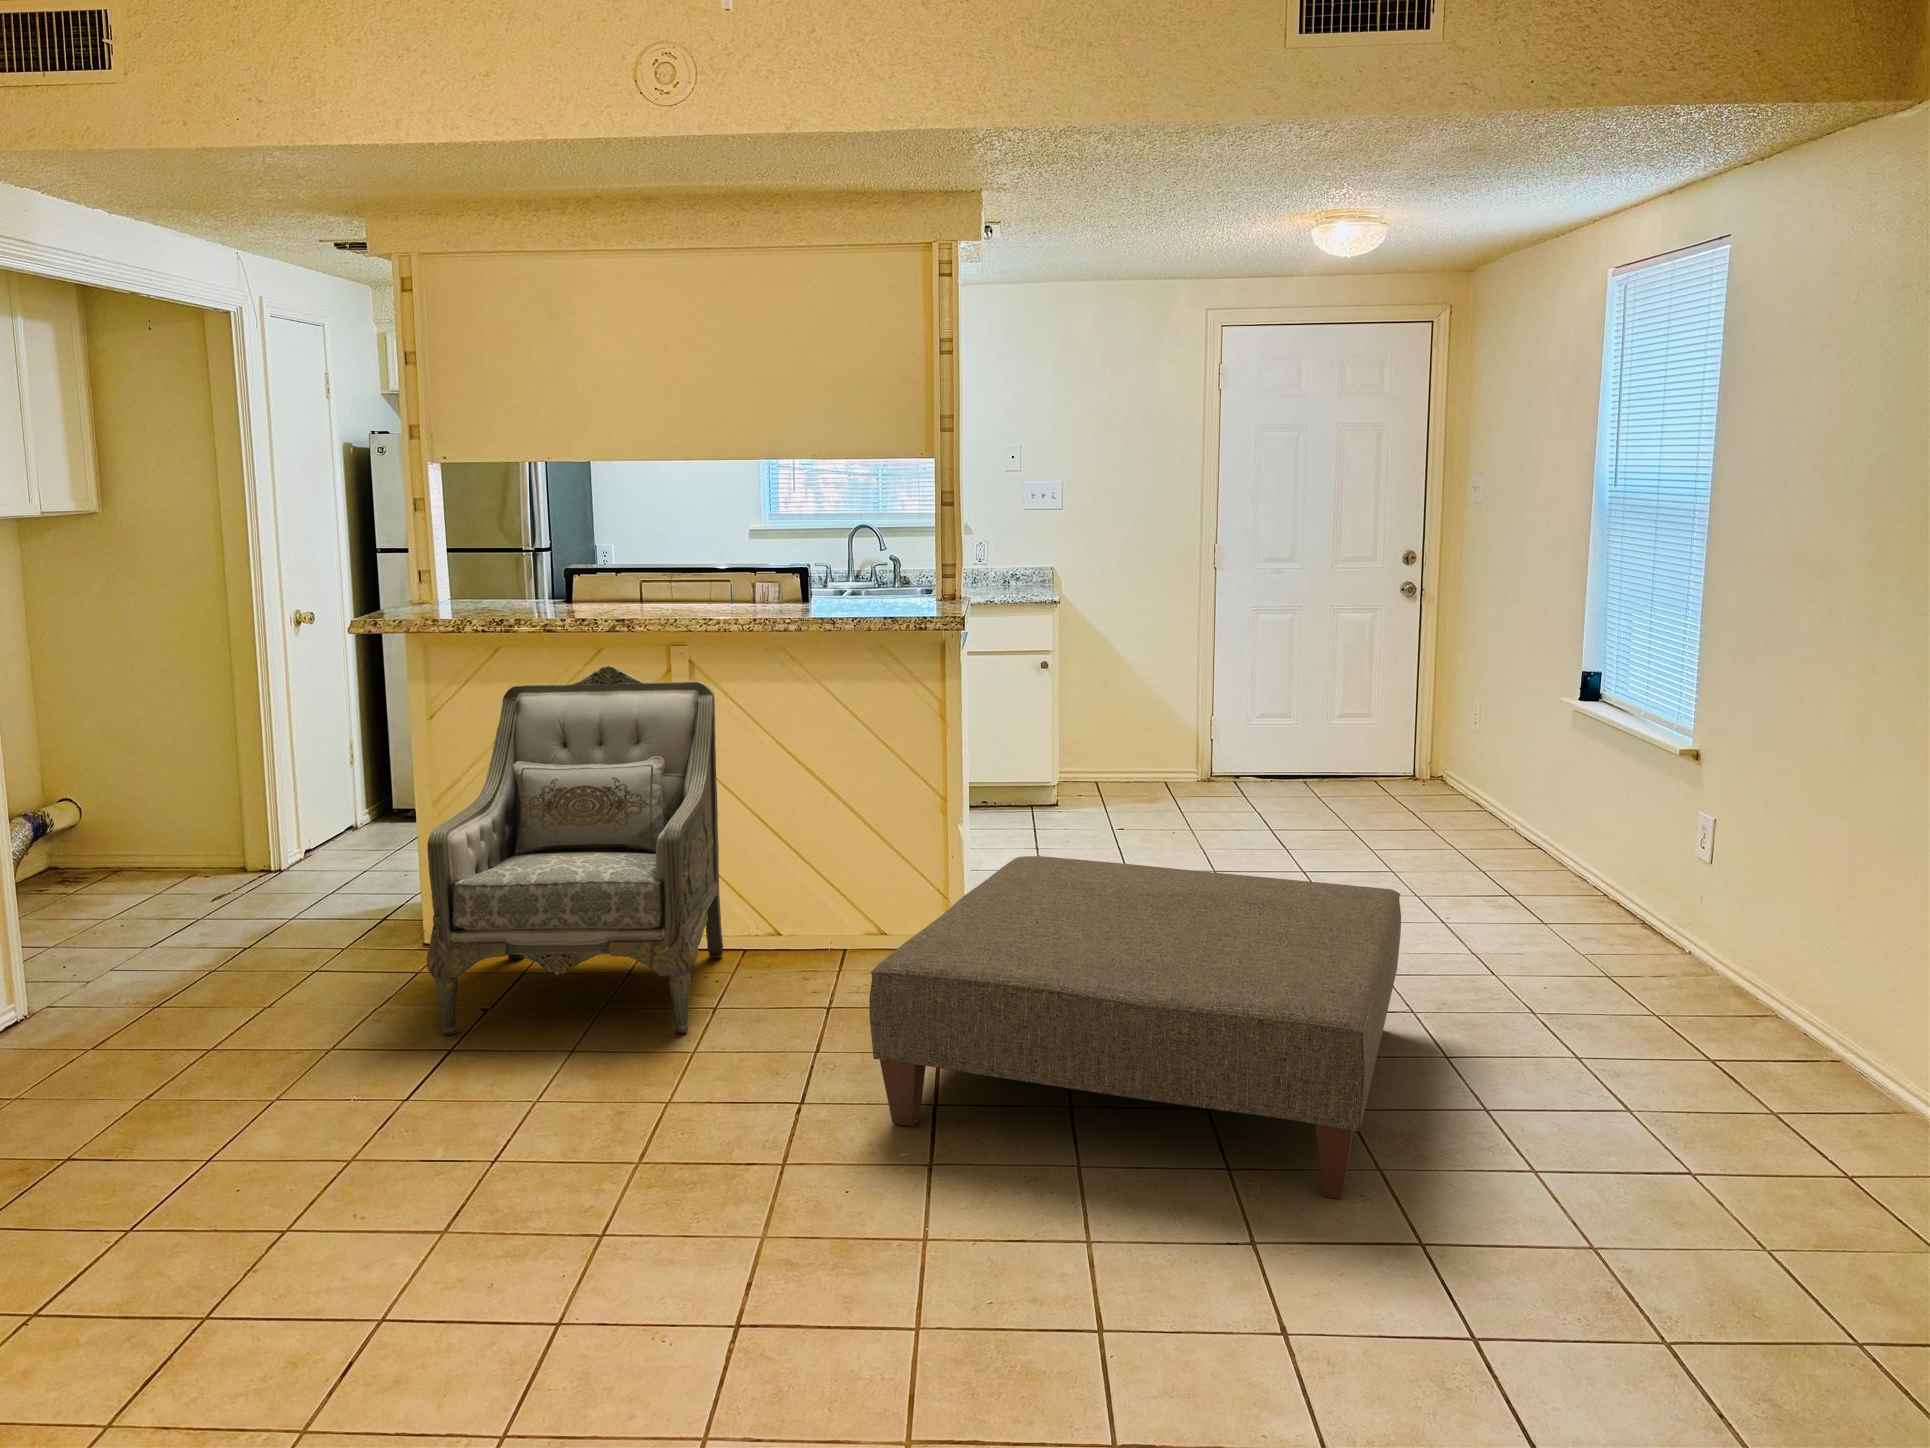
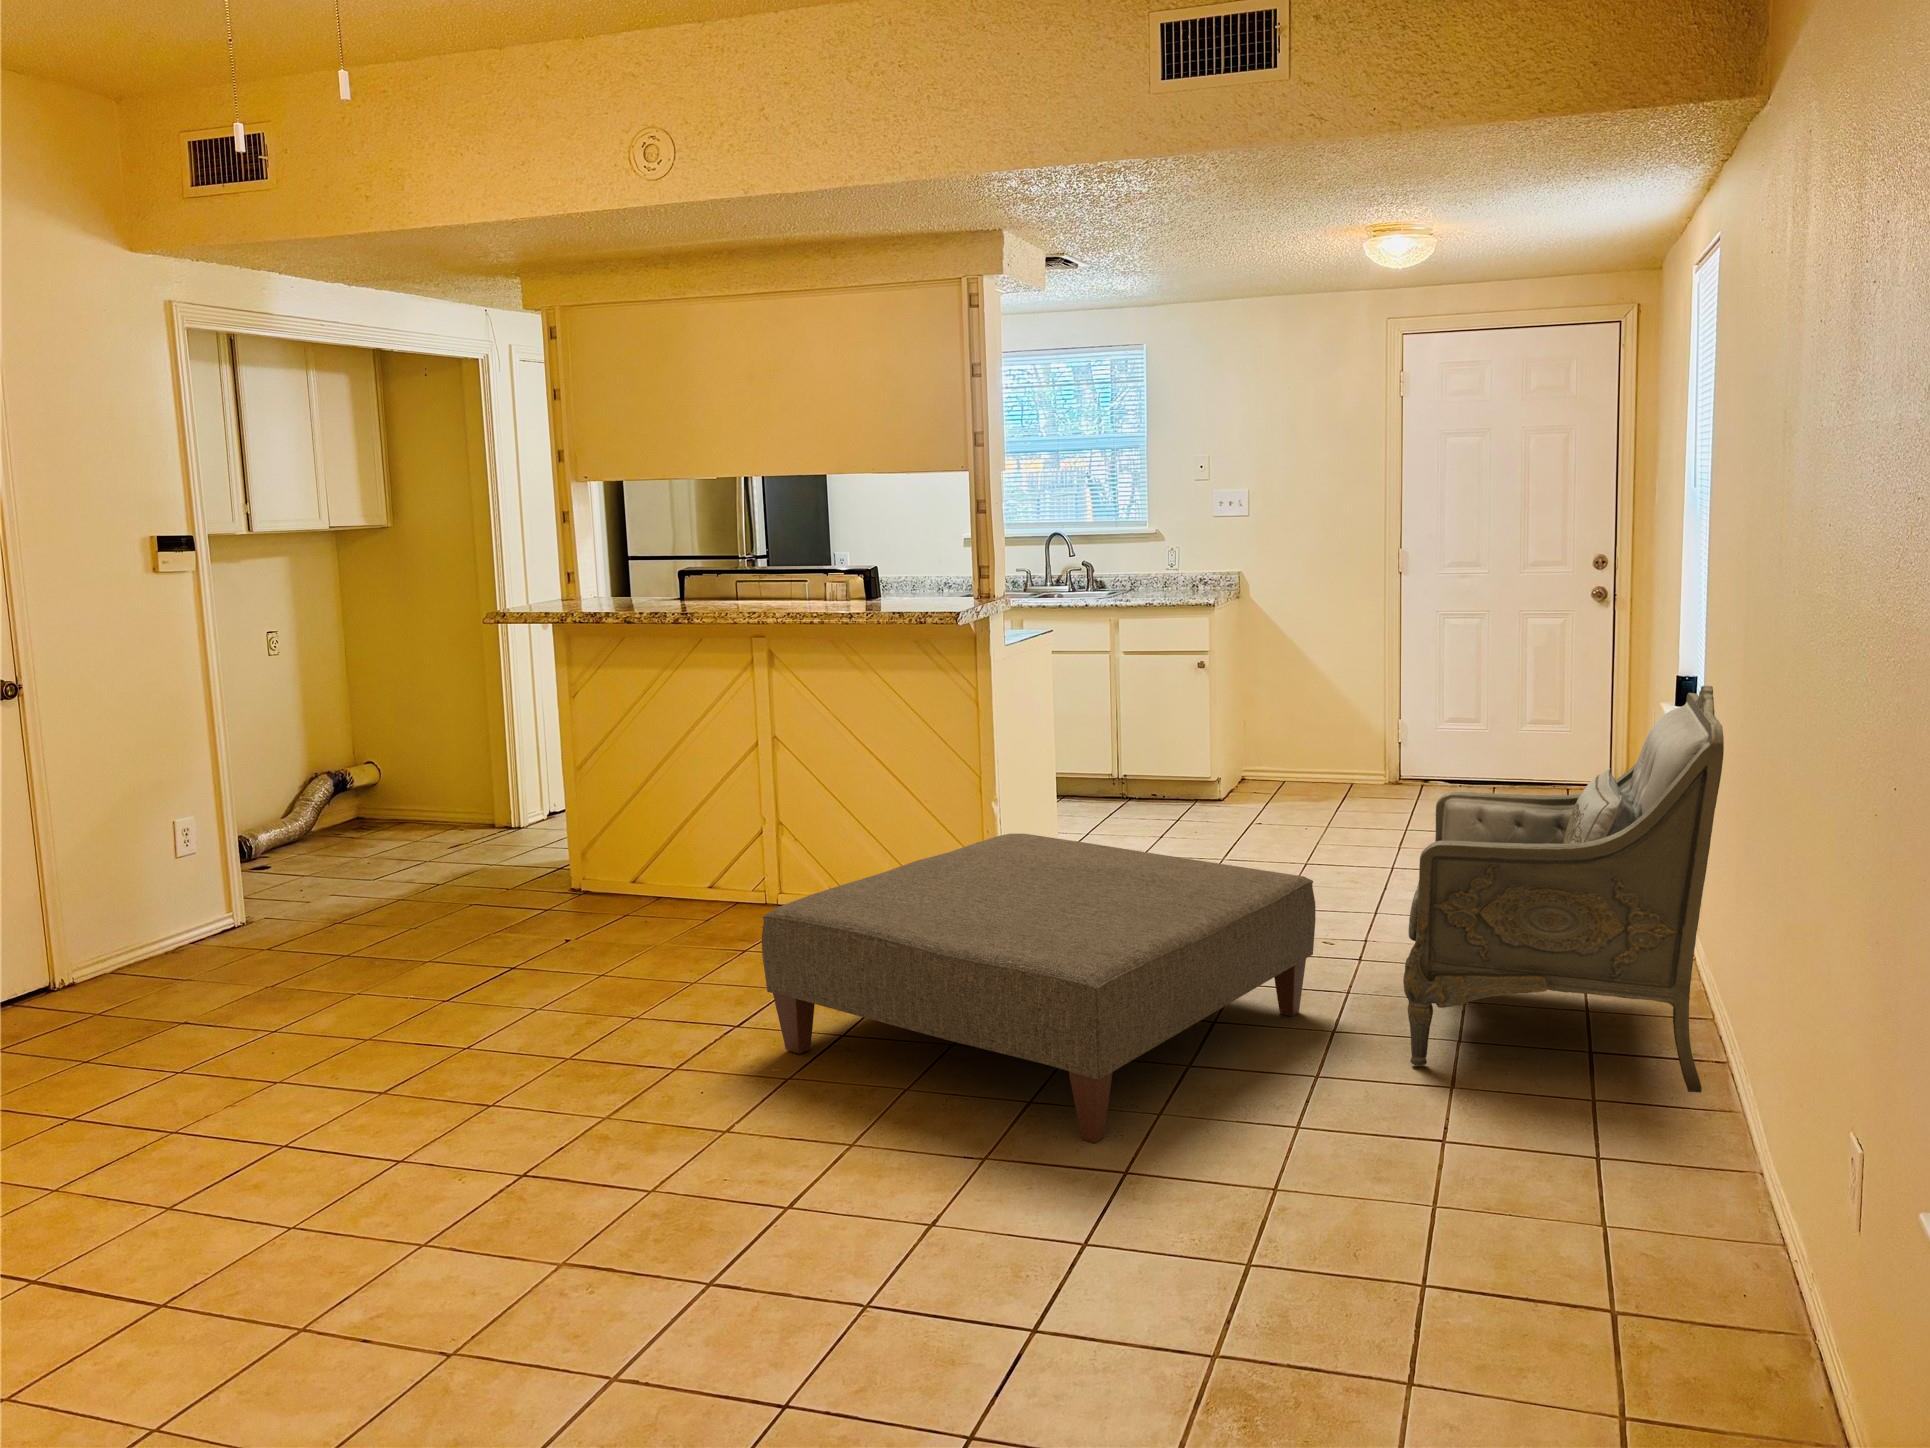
armchair: present [427,666,723,1035] -> present [1403,685,1724,1093]

